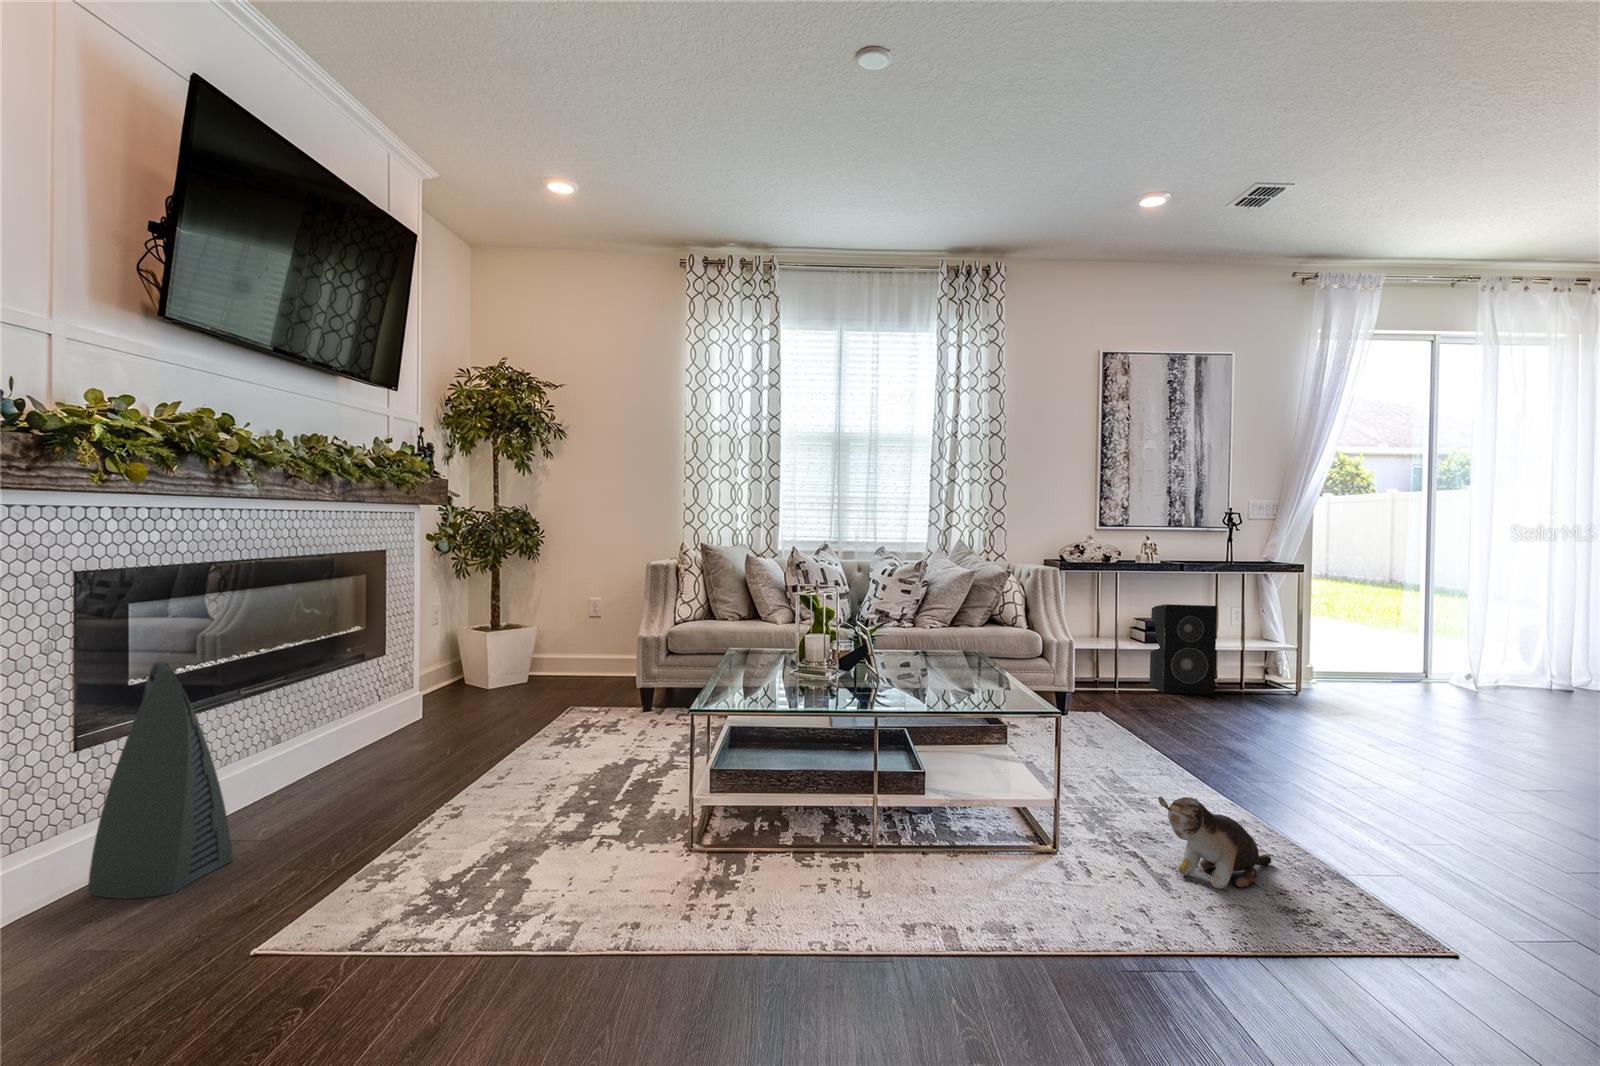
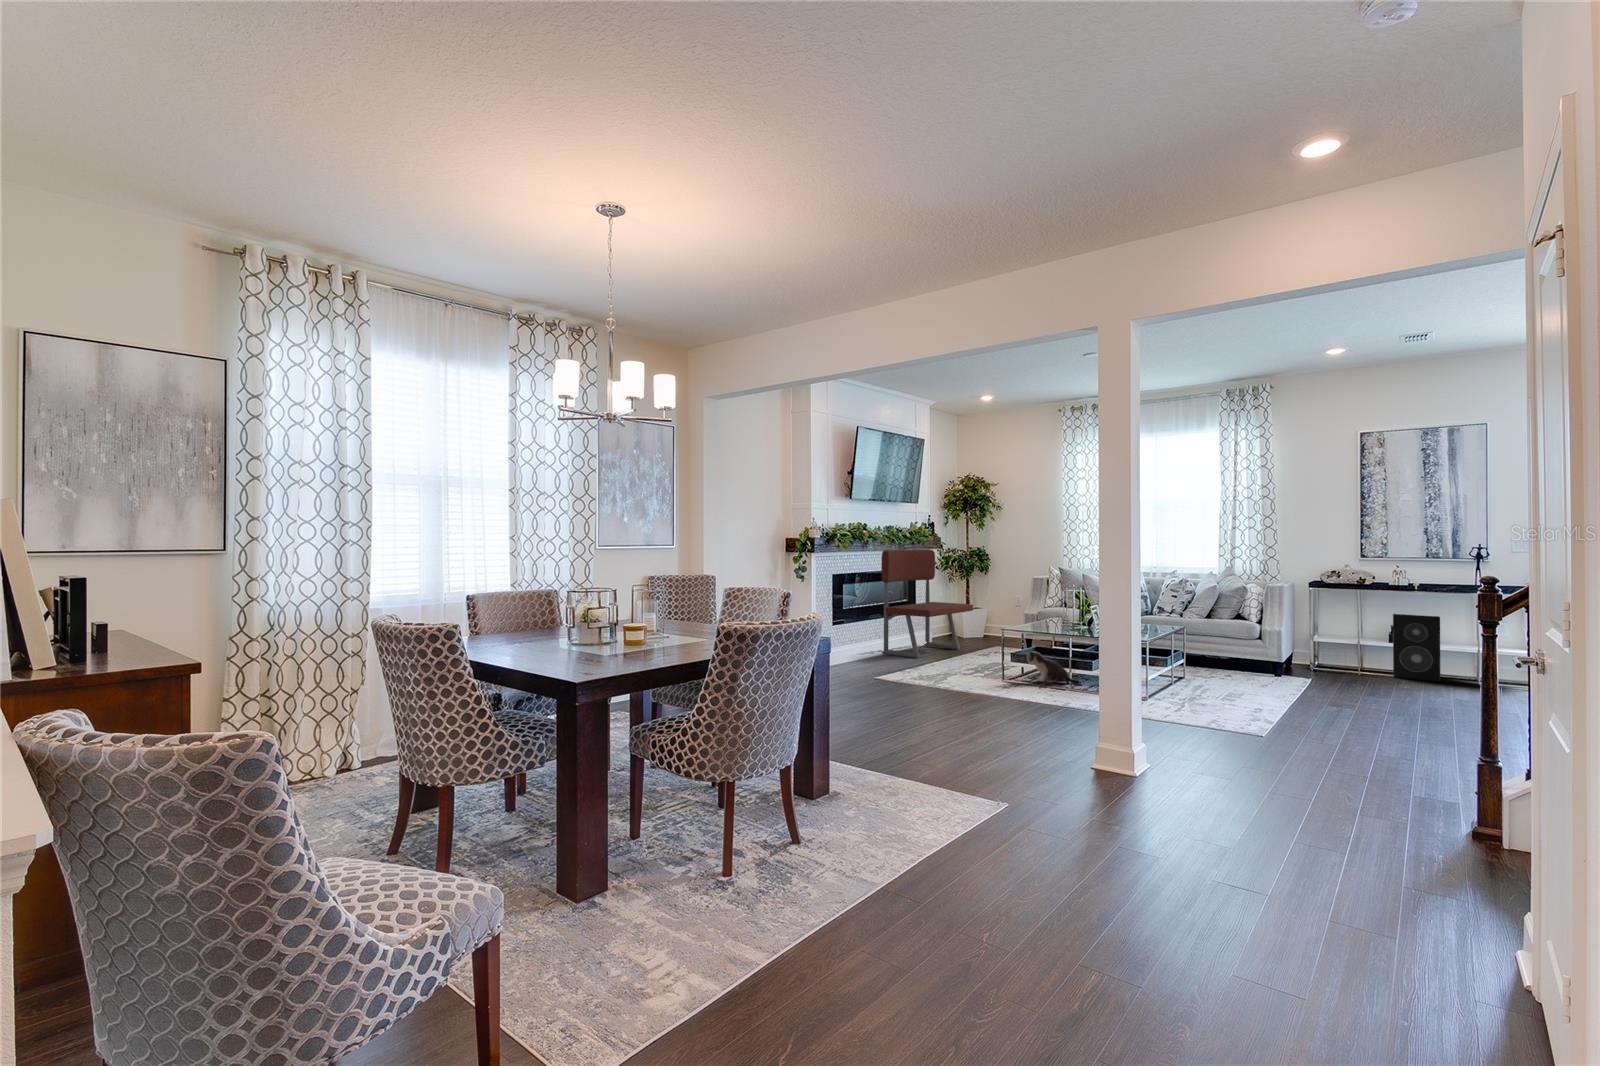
bench: none [264,498,537,814] -> present [881,550,973,658]
air purifier: present [88,662,233,899] -> none [846,599,876,661]
plush toy: present [1158,796,1271,889] -> present [1025,651,1079,684]

